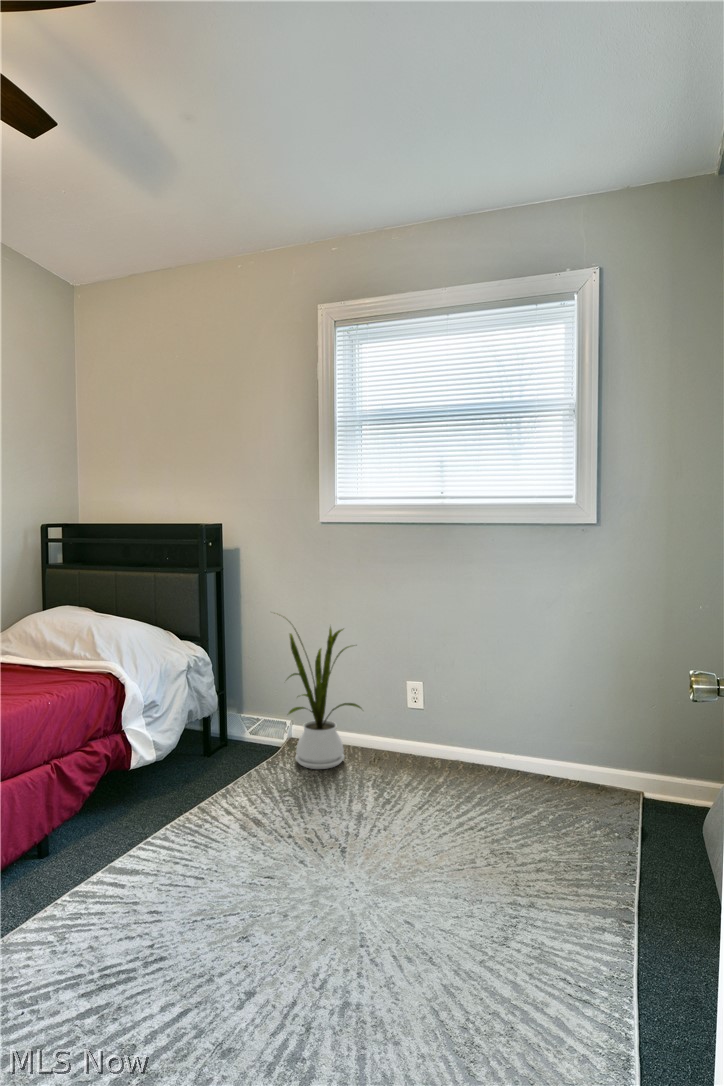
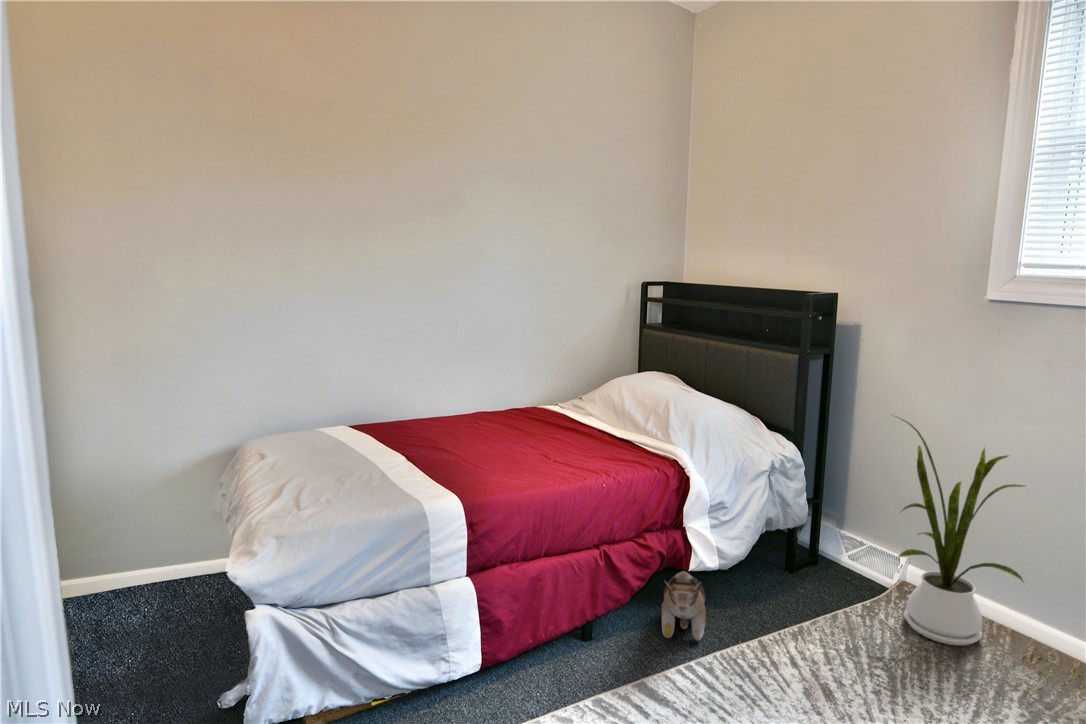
plush toy: none [112,762,153,829] -> present [662,571,707,640]

